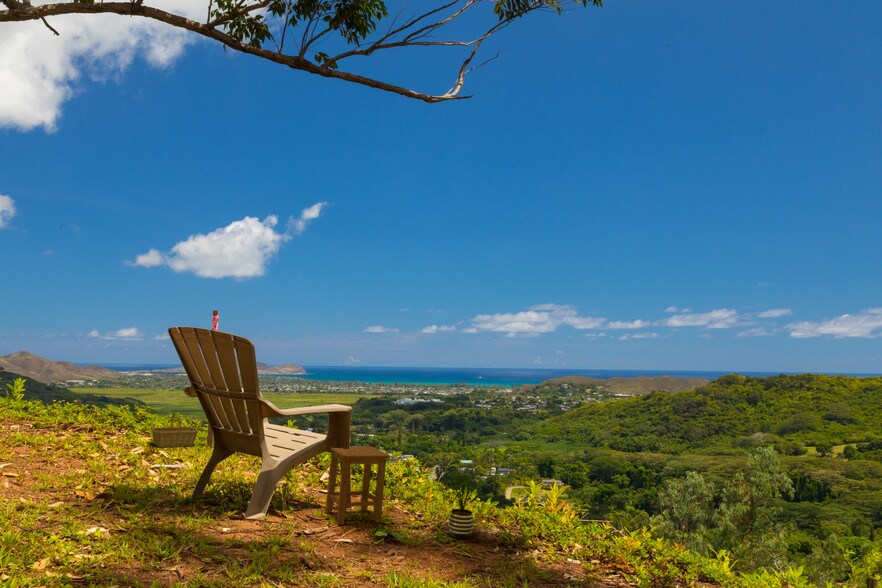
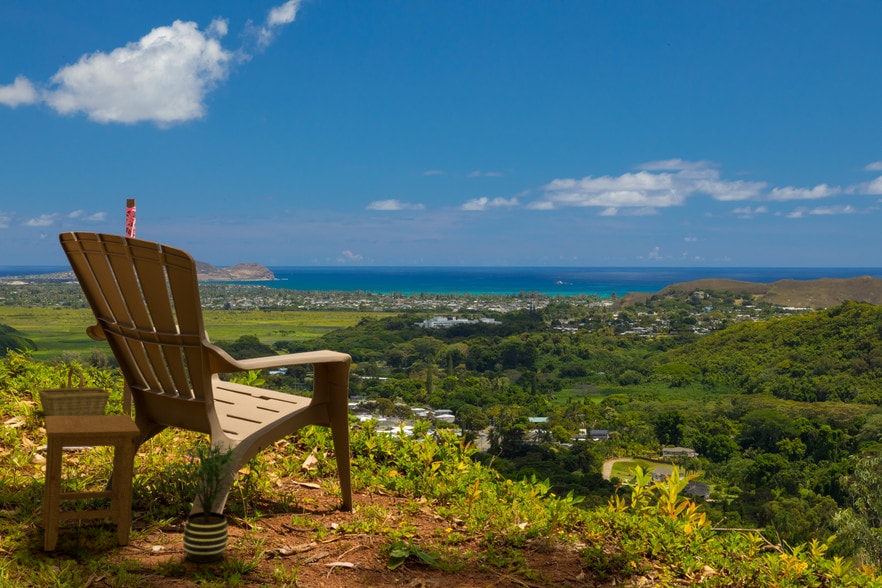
stool: present [325,446,390,525] -> present [42,415,140,551]
potted plant: present [441,467,480,539] -> present [165,441,243,562]

